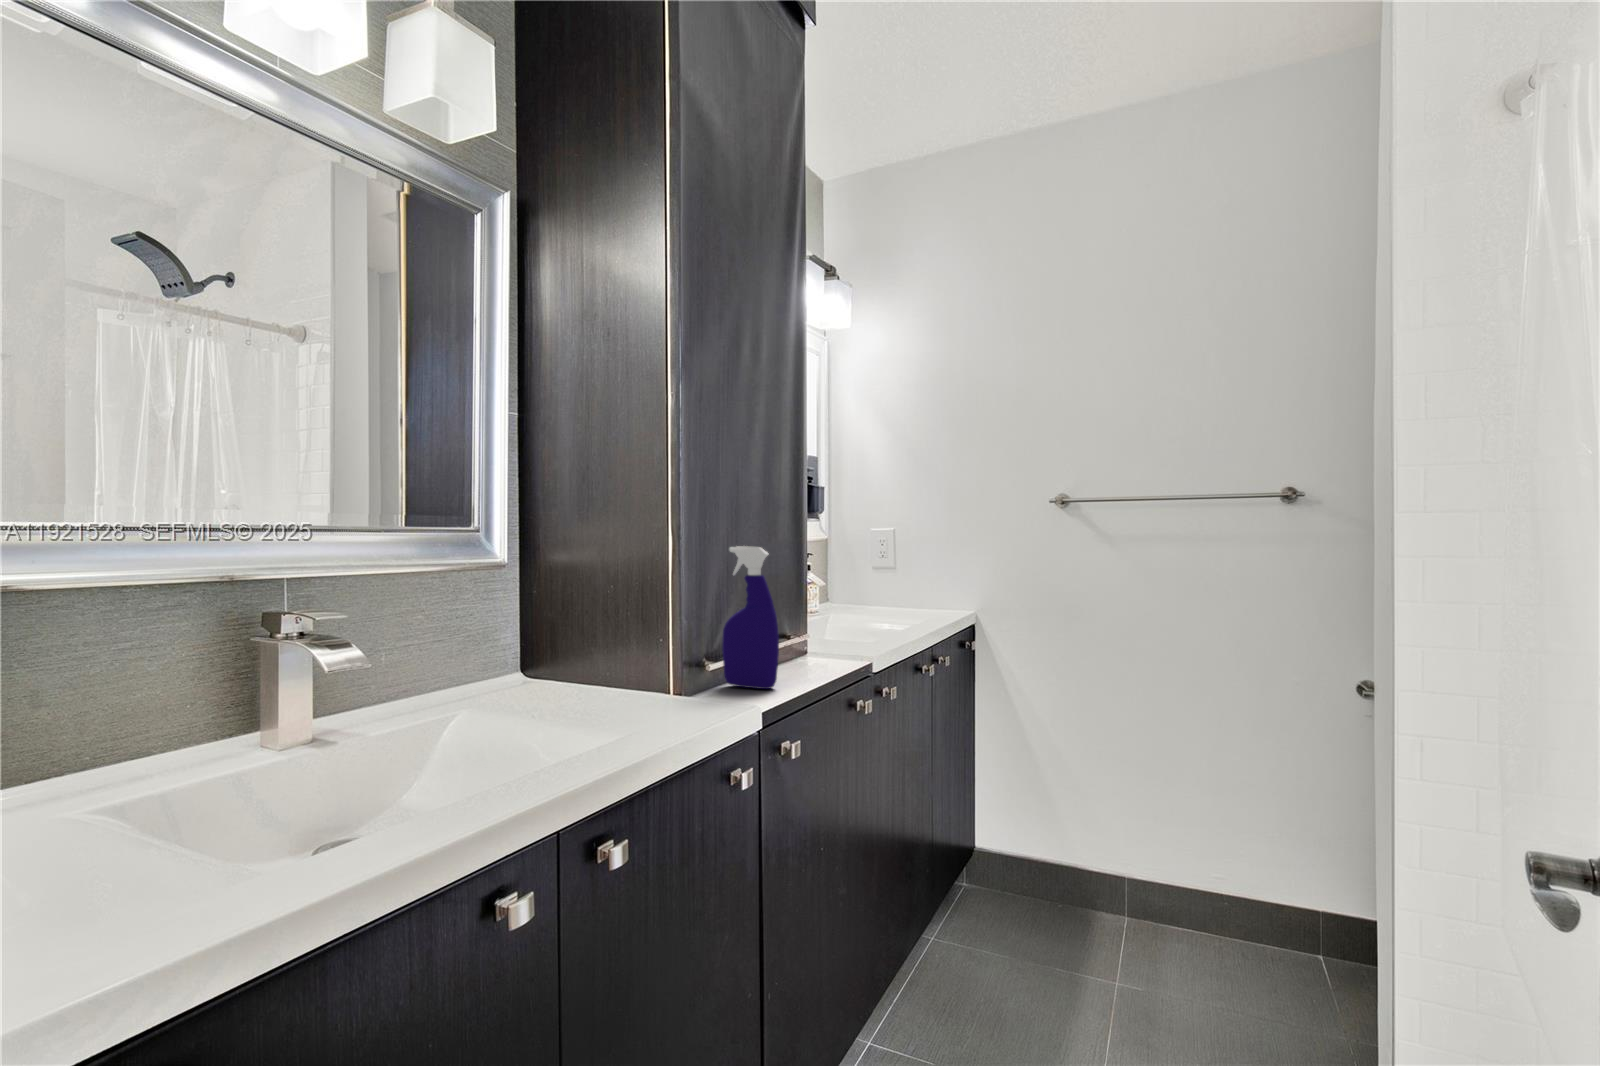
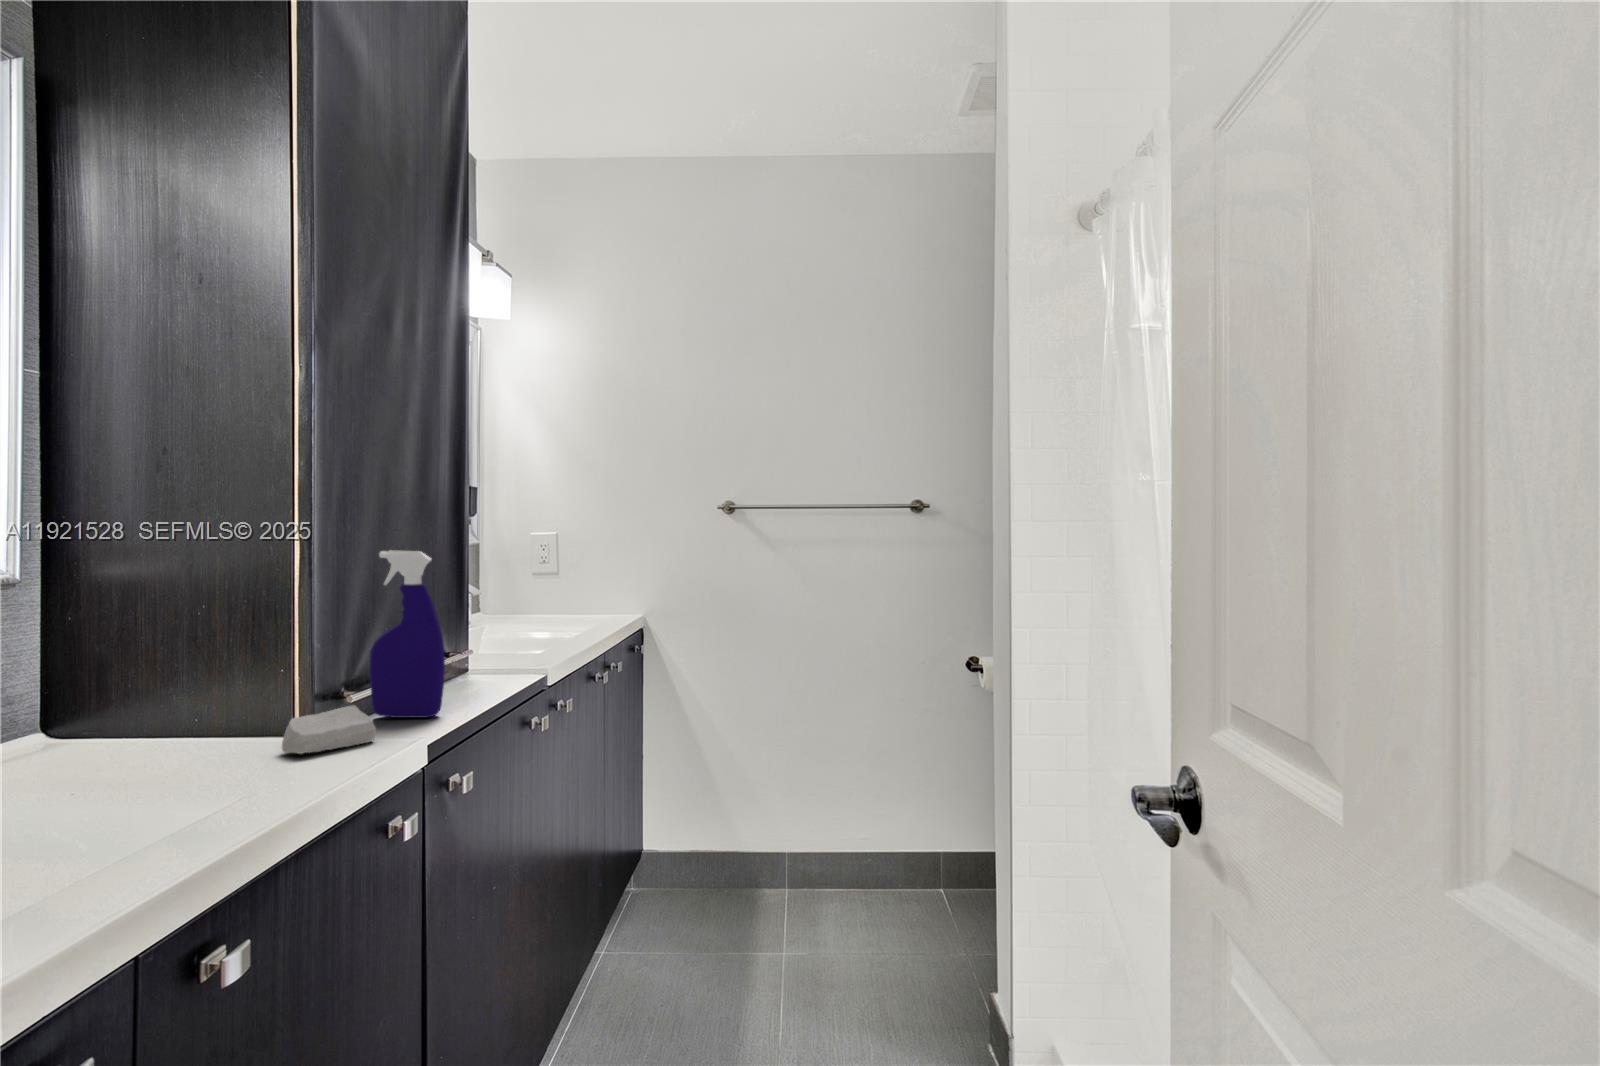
soap bar: none [657,673,724,708] -> present [282,706,376,754]

